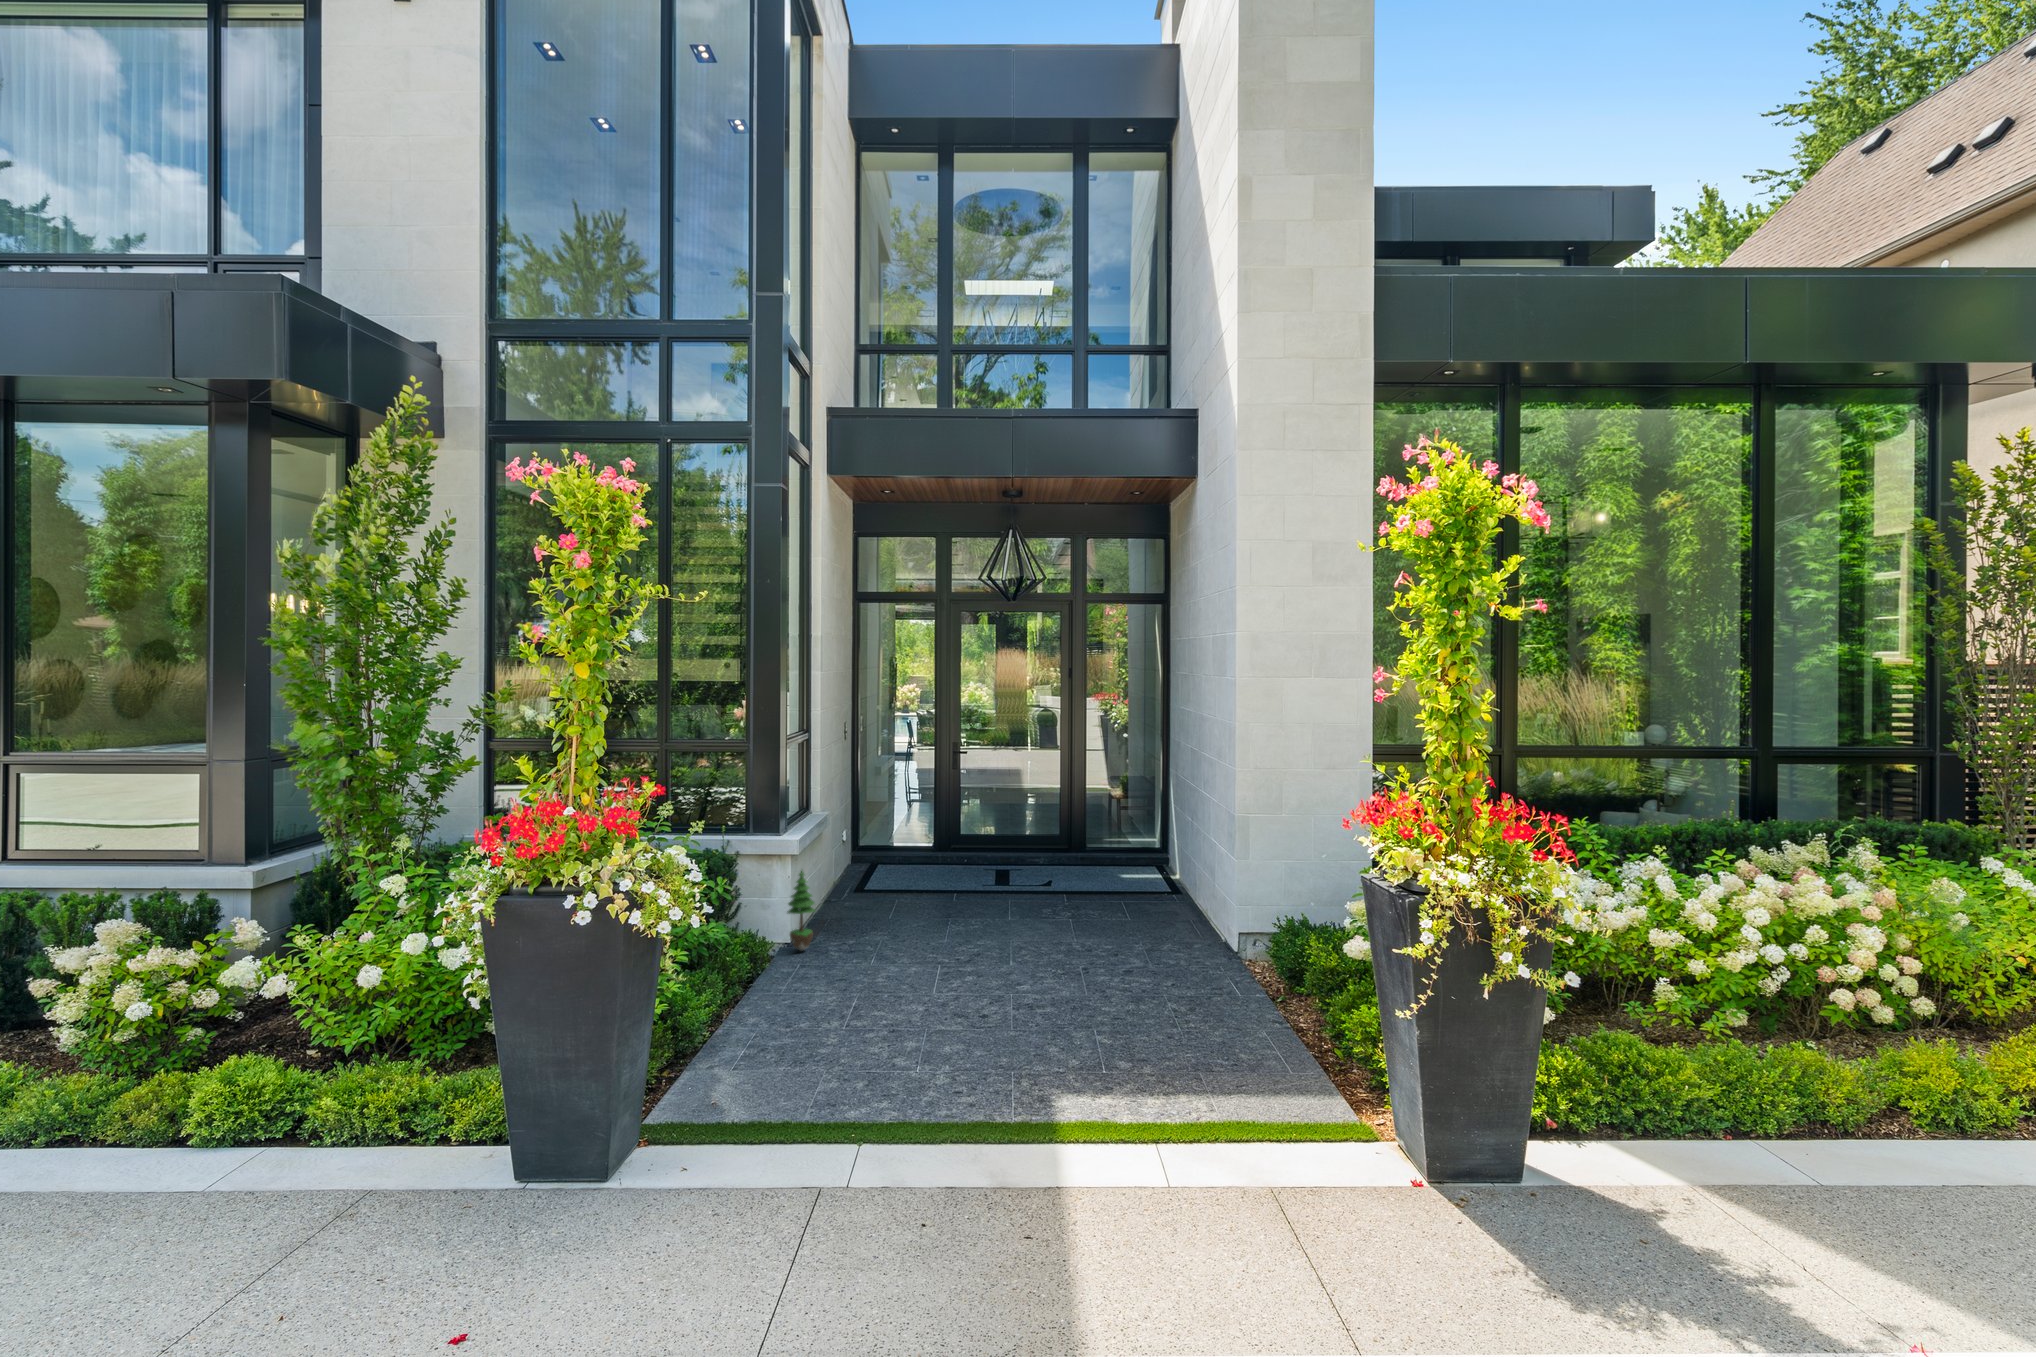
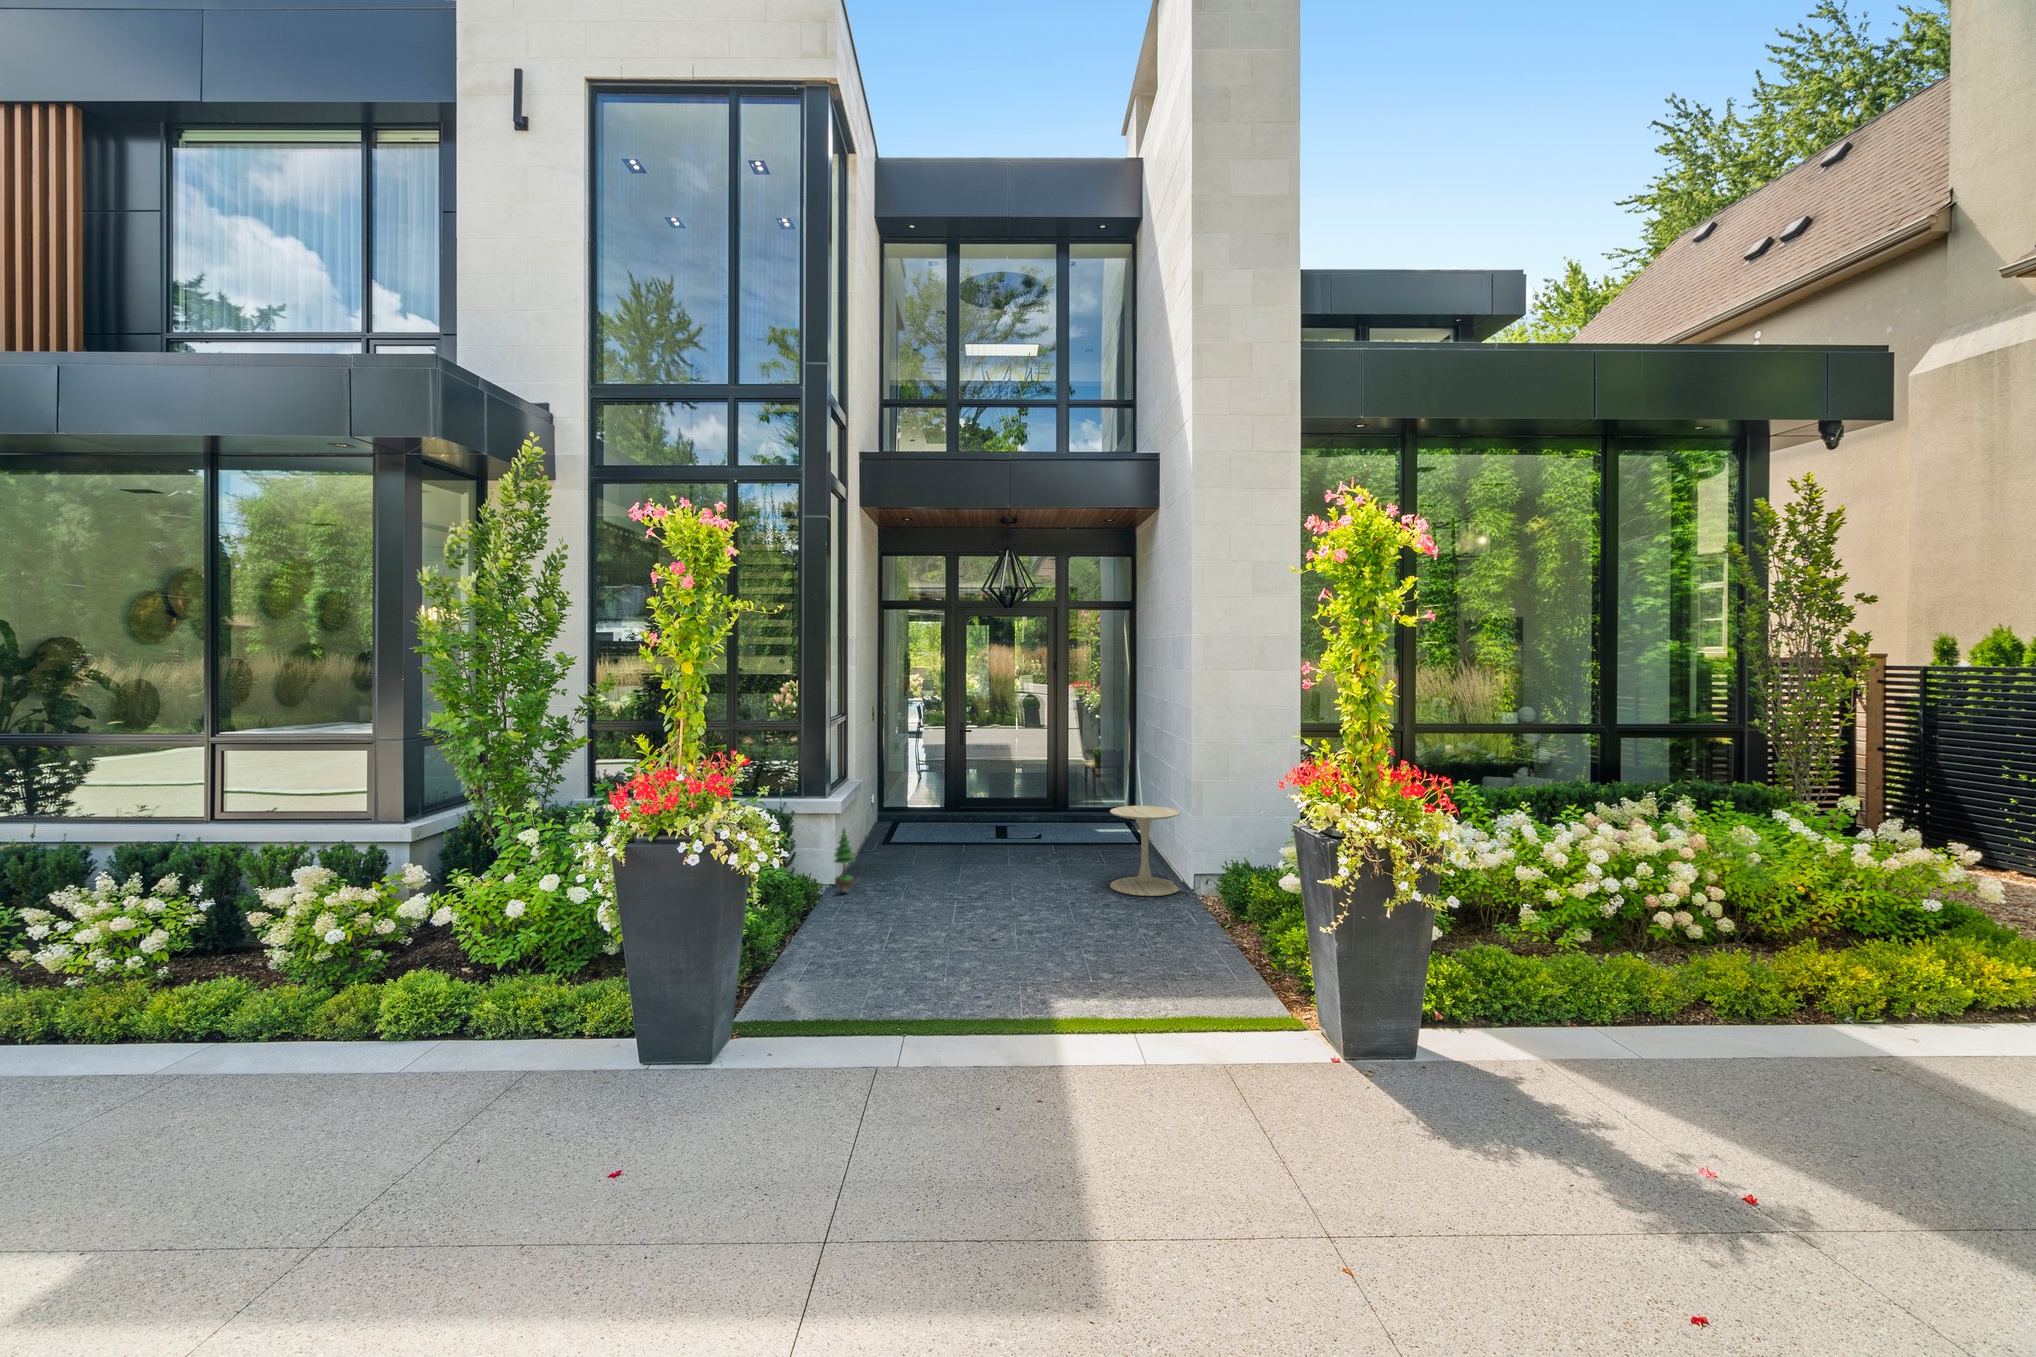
pedestal table: none [1132,844,1220,958] -> present [1110,806,1180,896]

